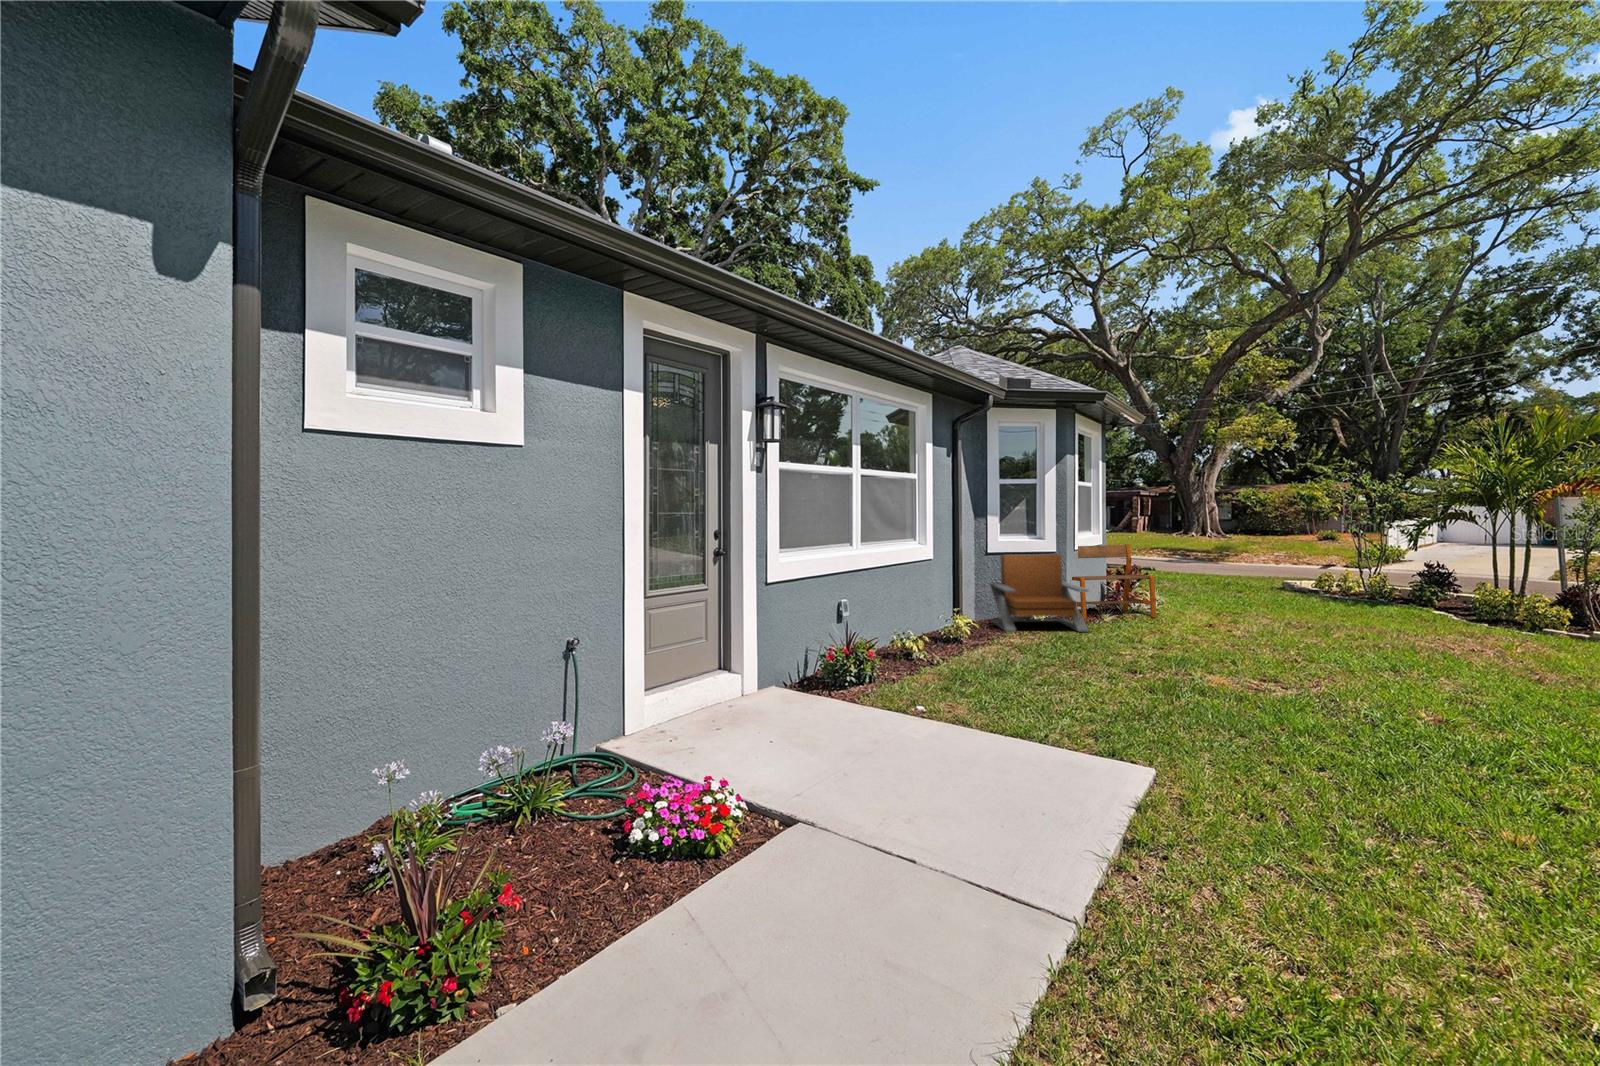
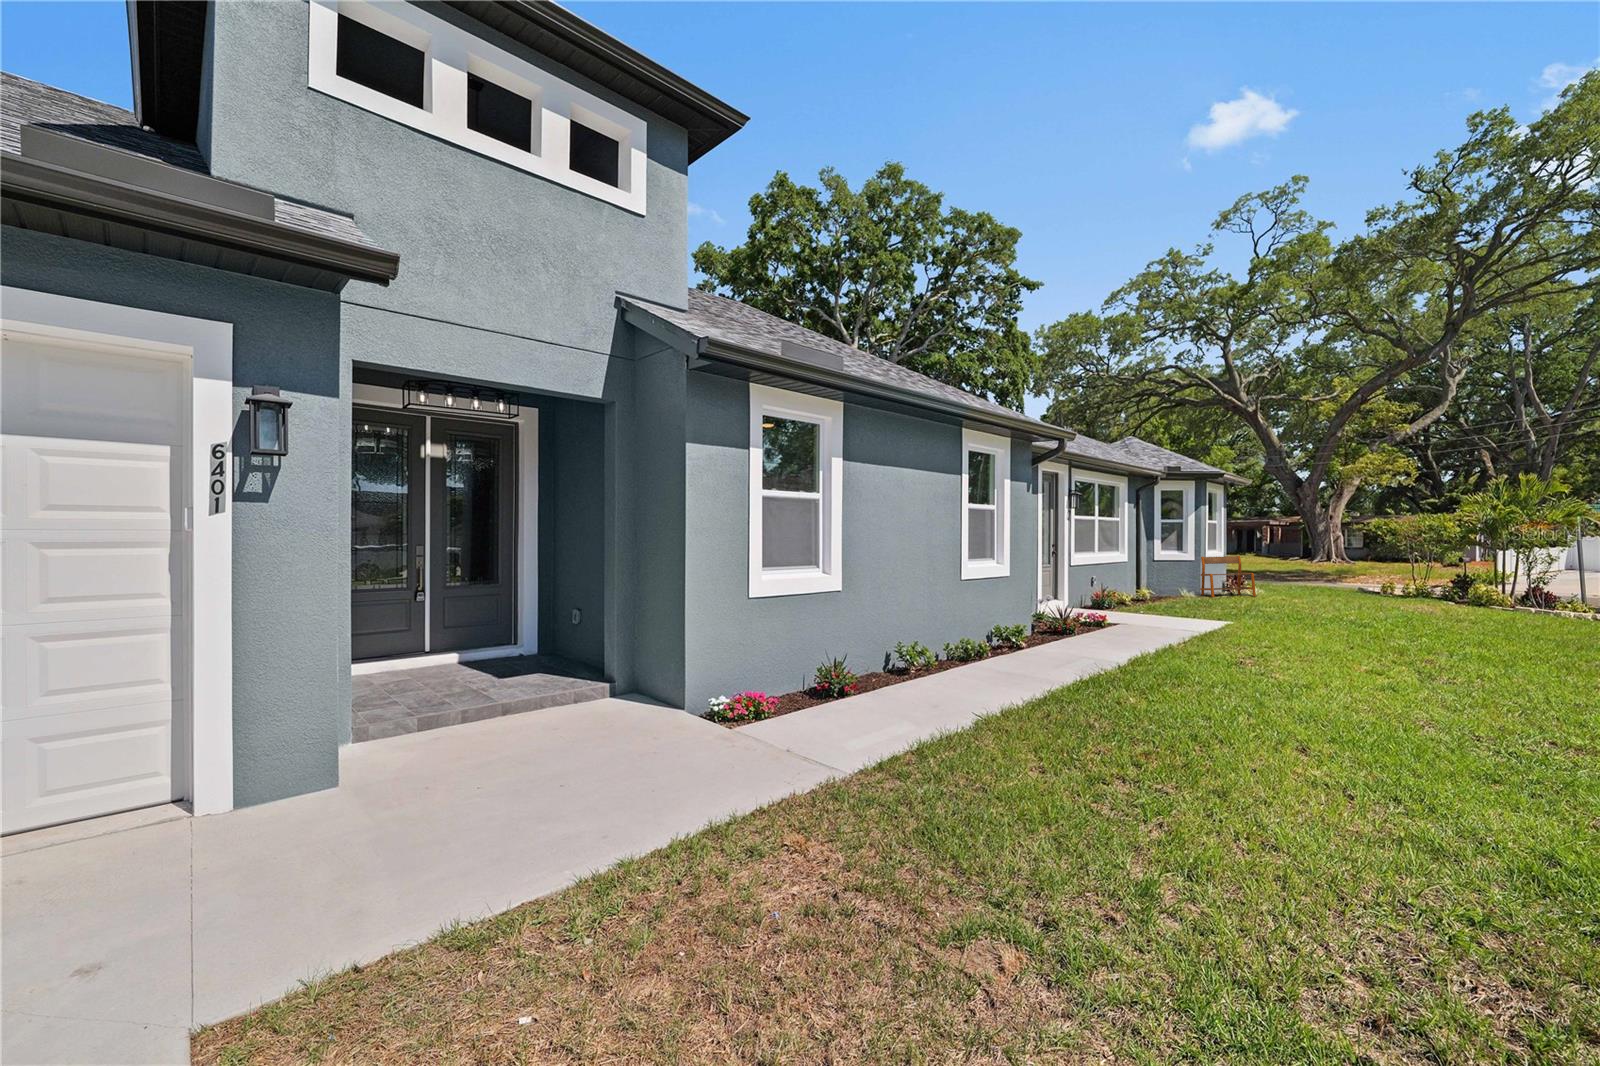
lounge chair: present [990,554,1088,632] -> none [1157,560,1214,600]

